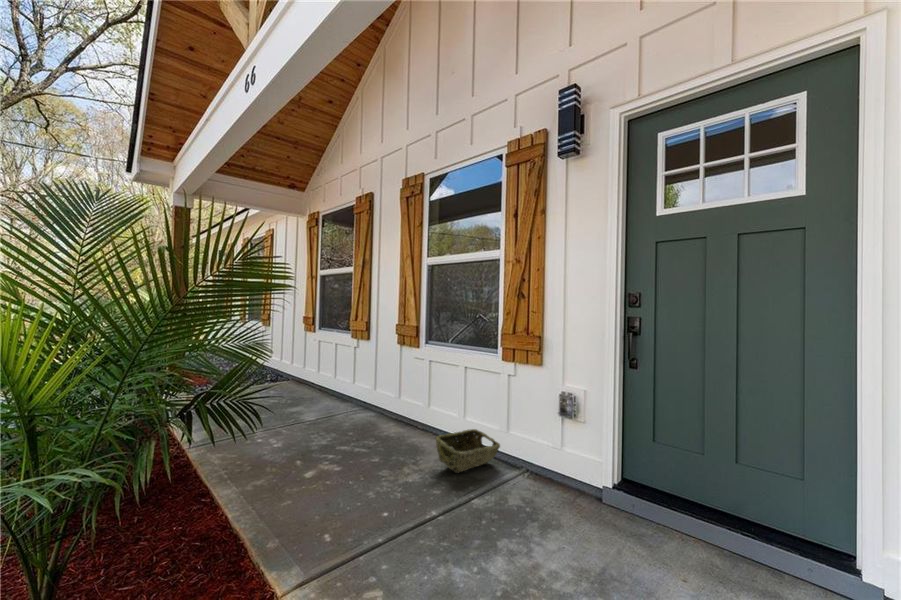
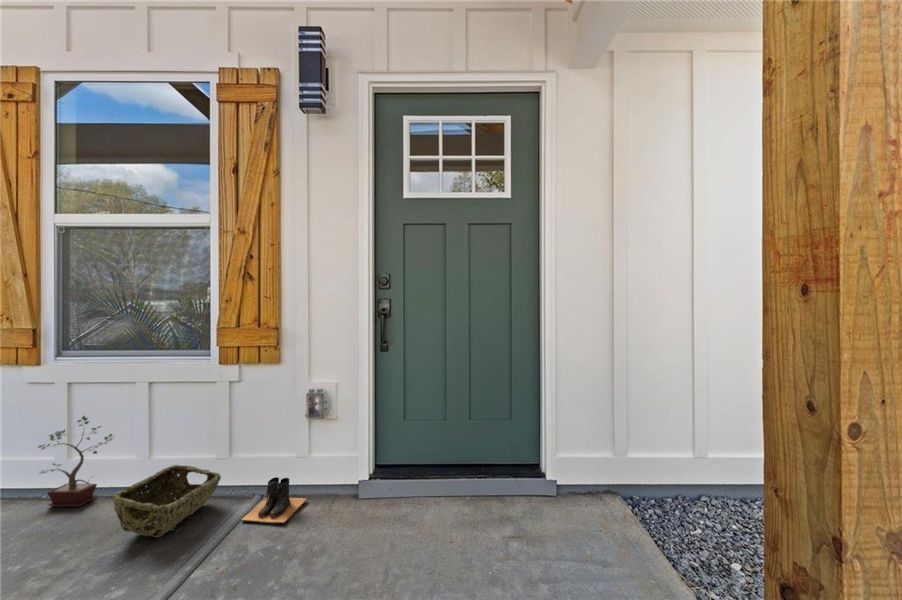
potted plant: none [413,384,448,441] -> present [38,416,114,507]
boots: none [506,458,557,495] -> present [241,477,307,524]

